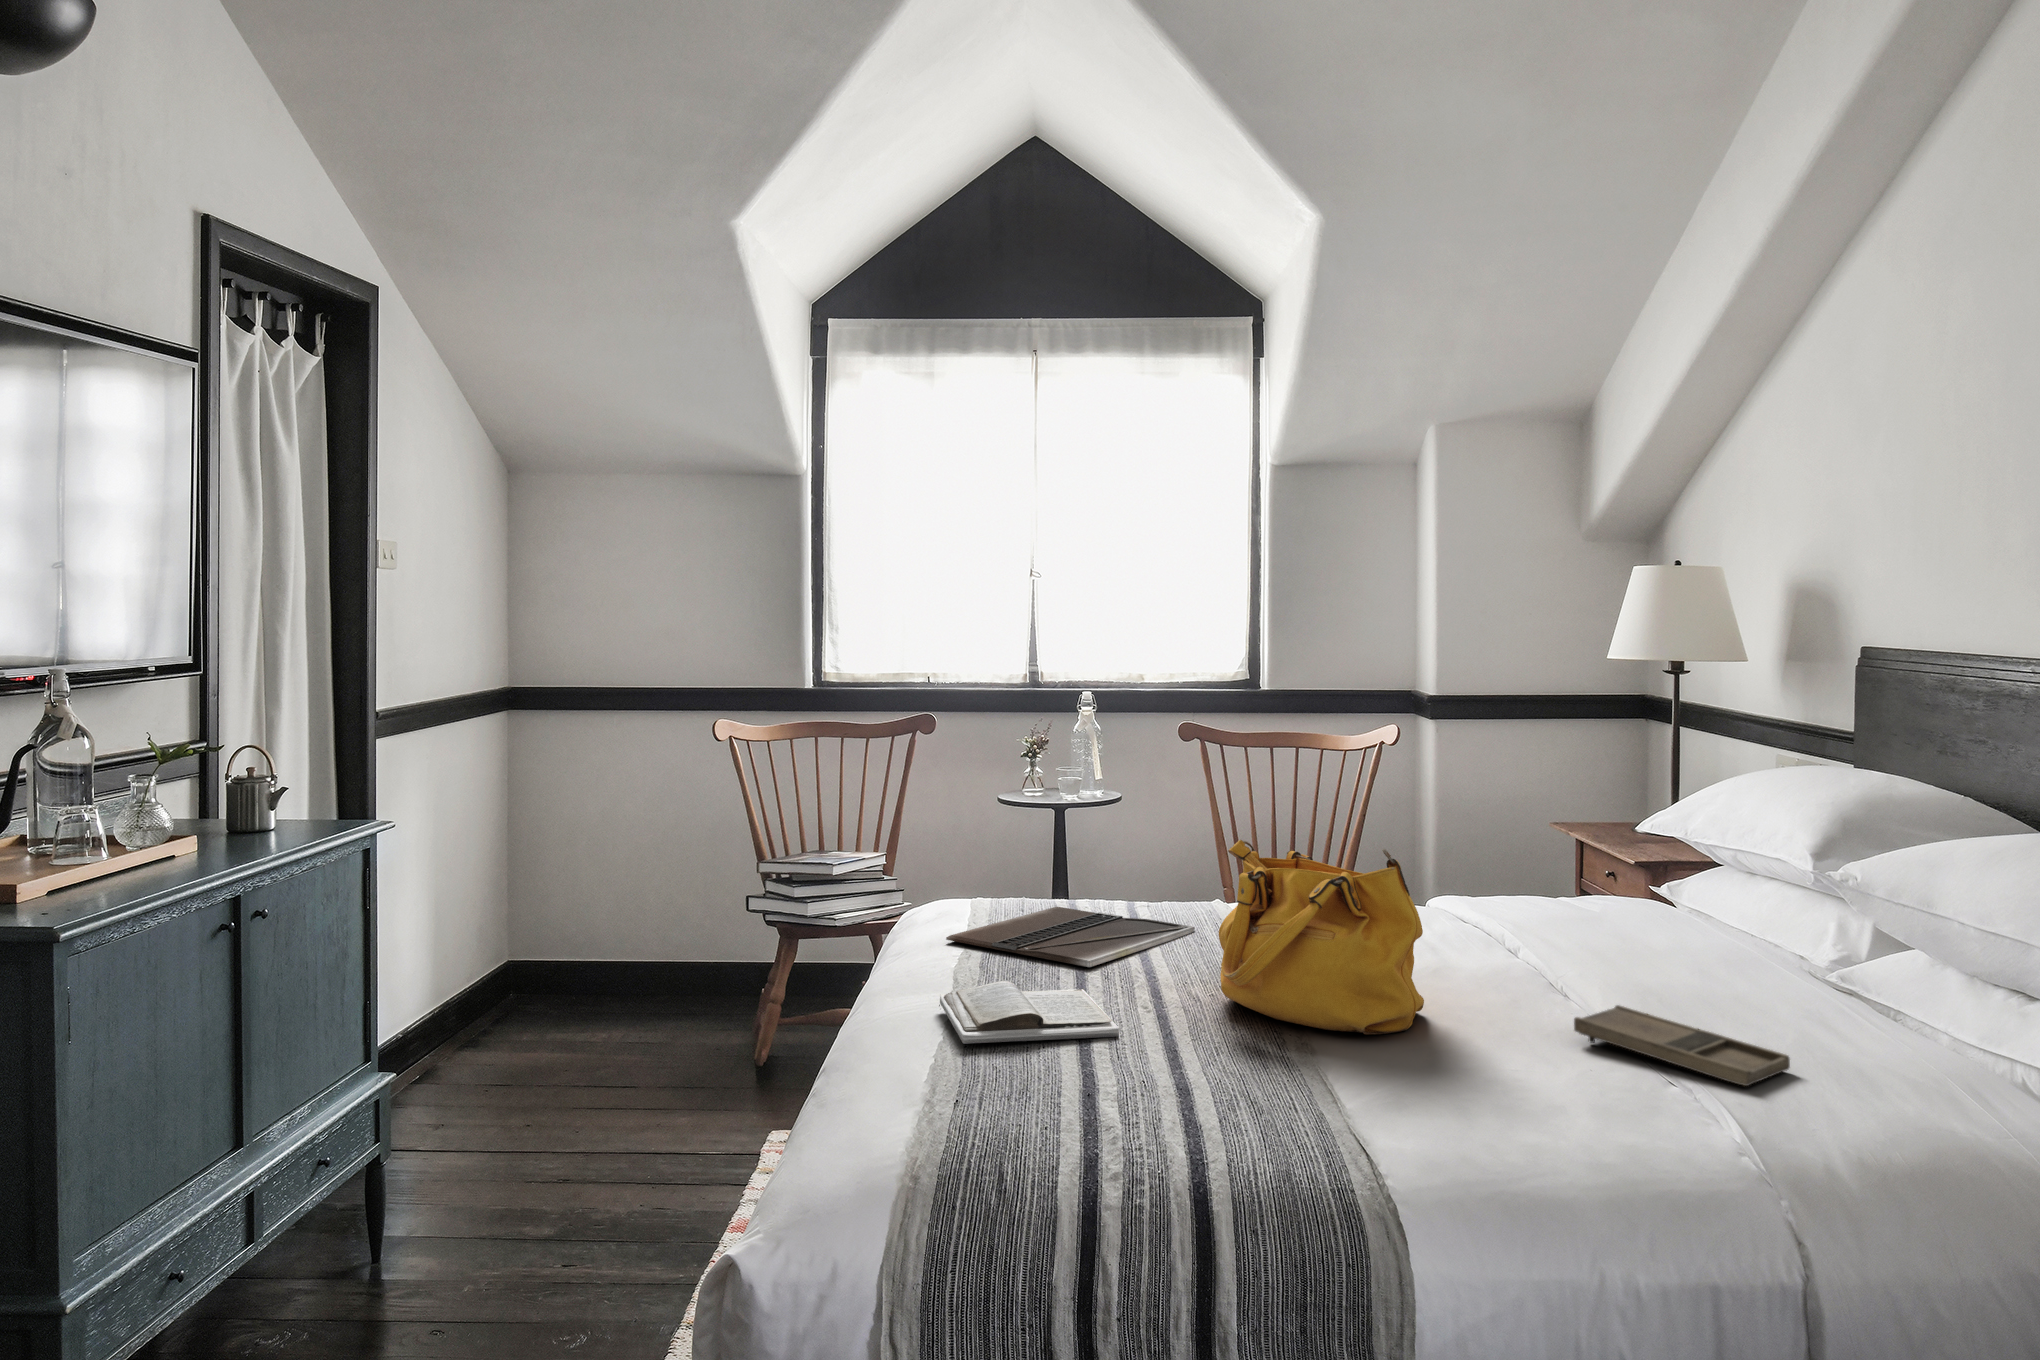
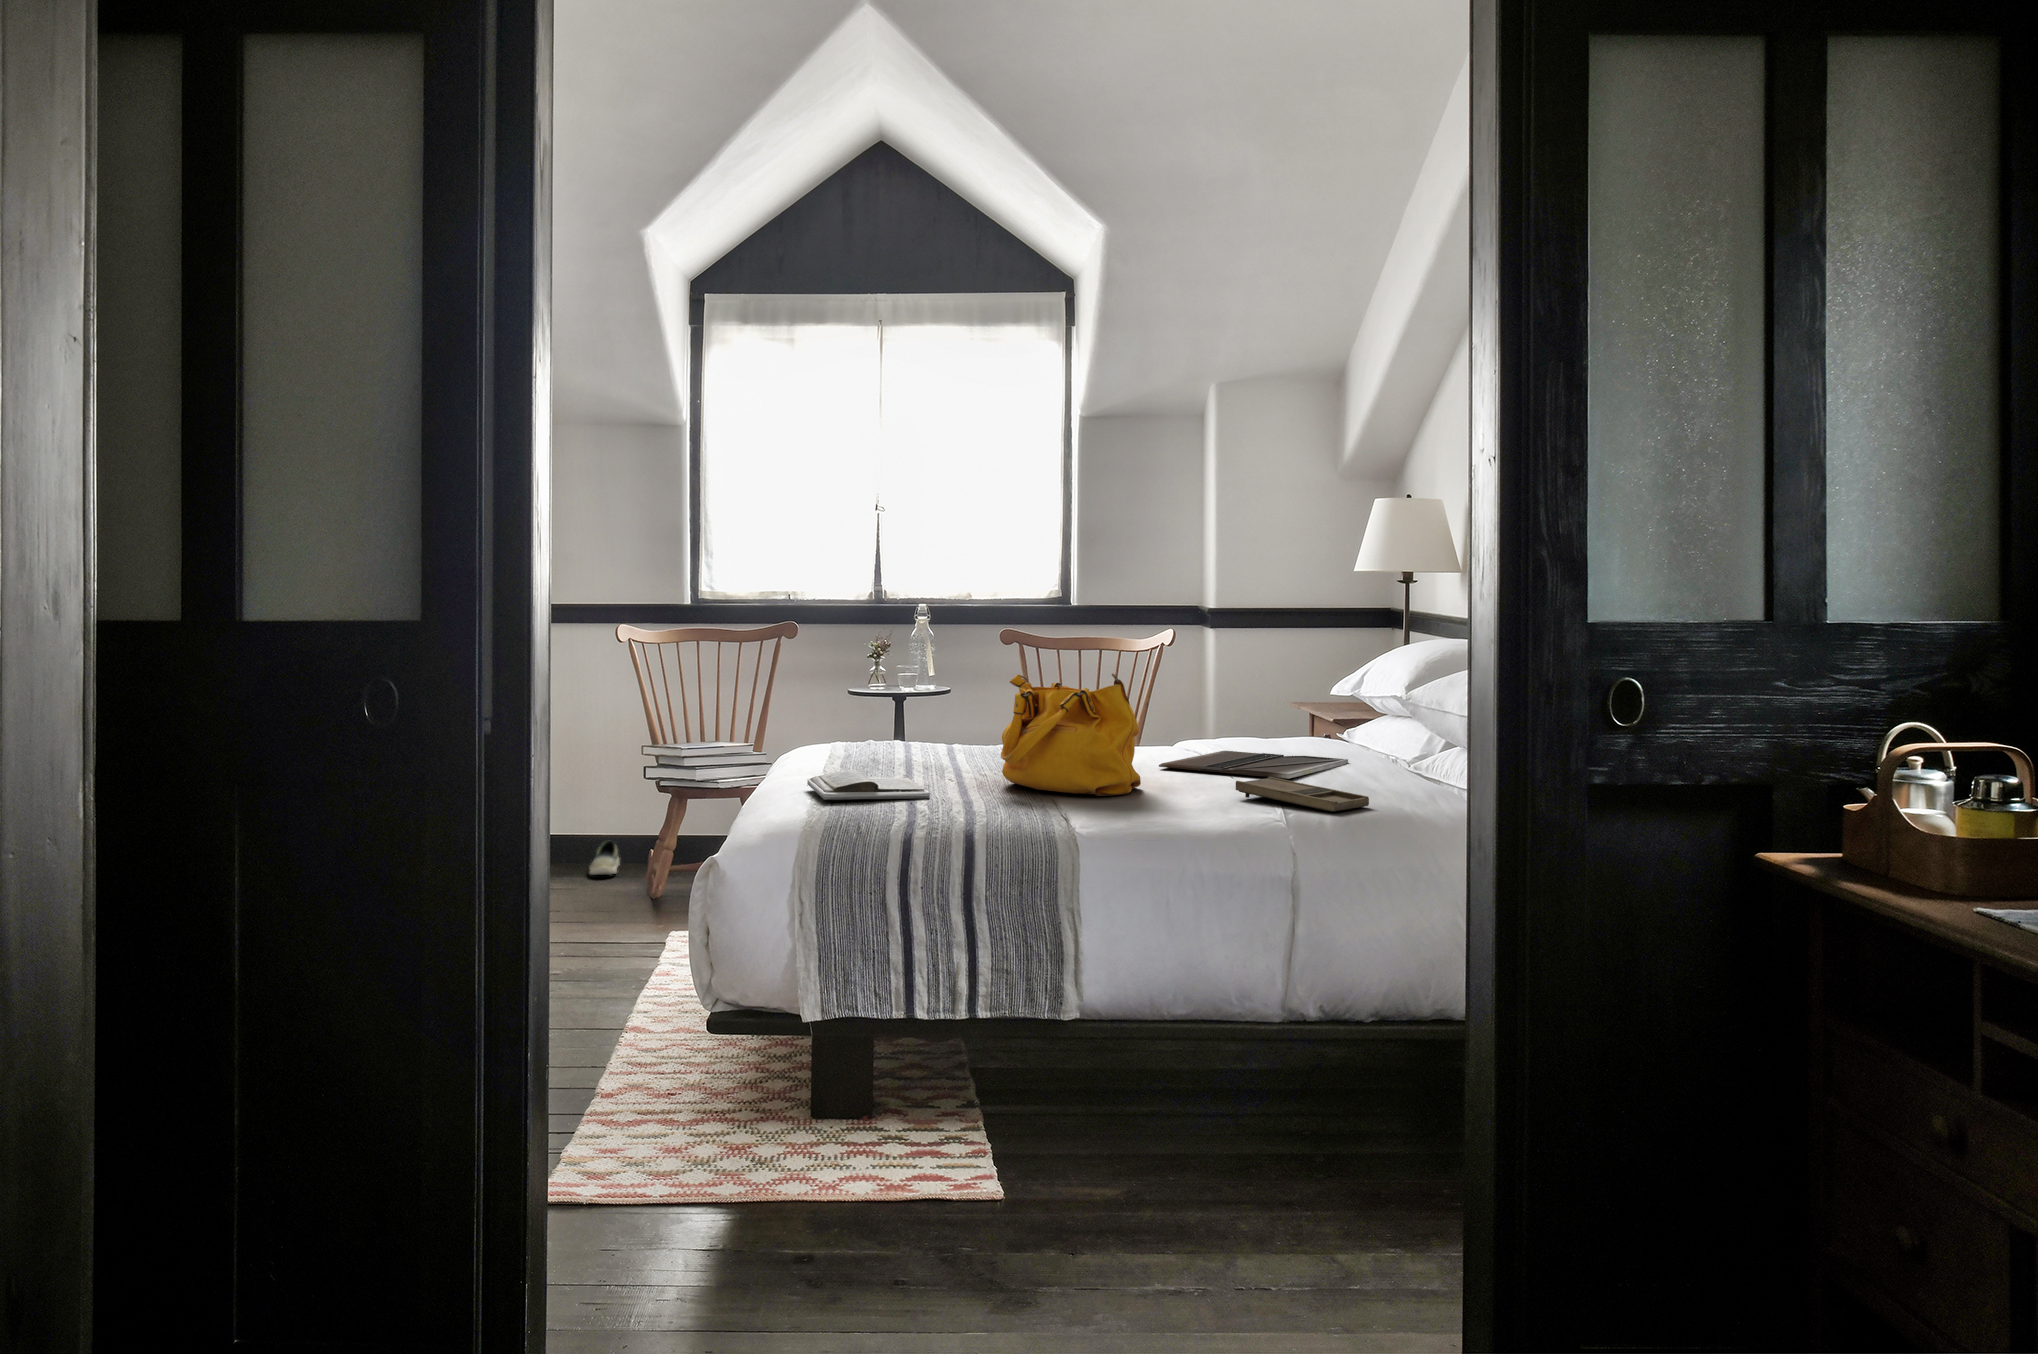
laptop: present [946,907,1195,967] -> present [1159,751,1348,779]
shoe: none [679,978,718,1026] -> present [590,841,619,875]

